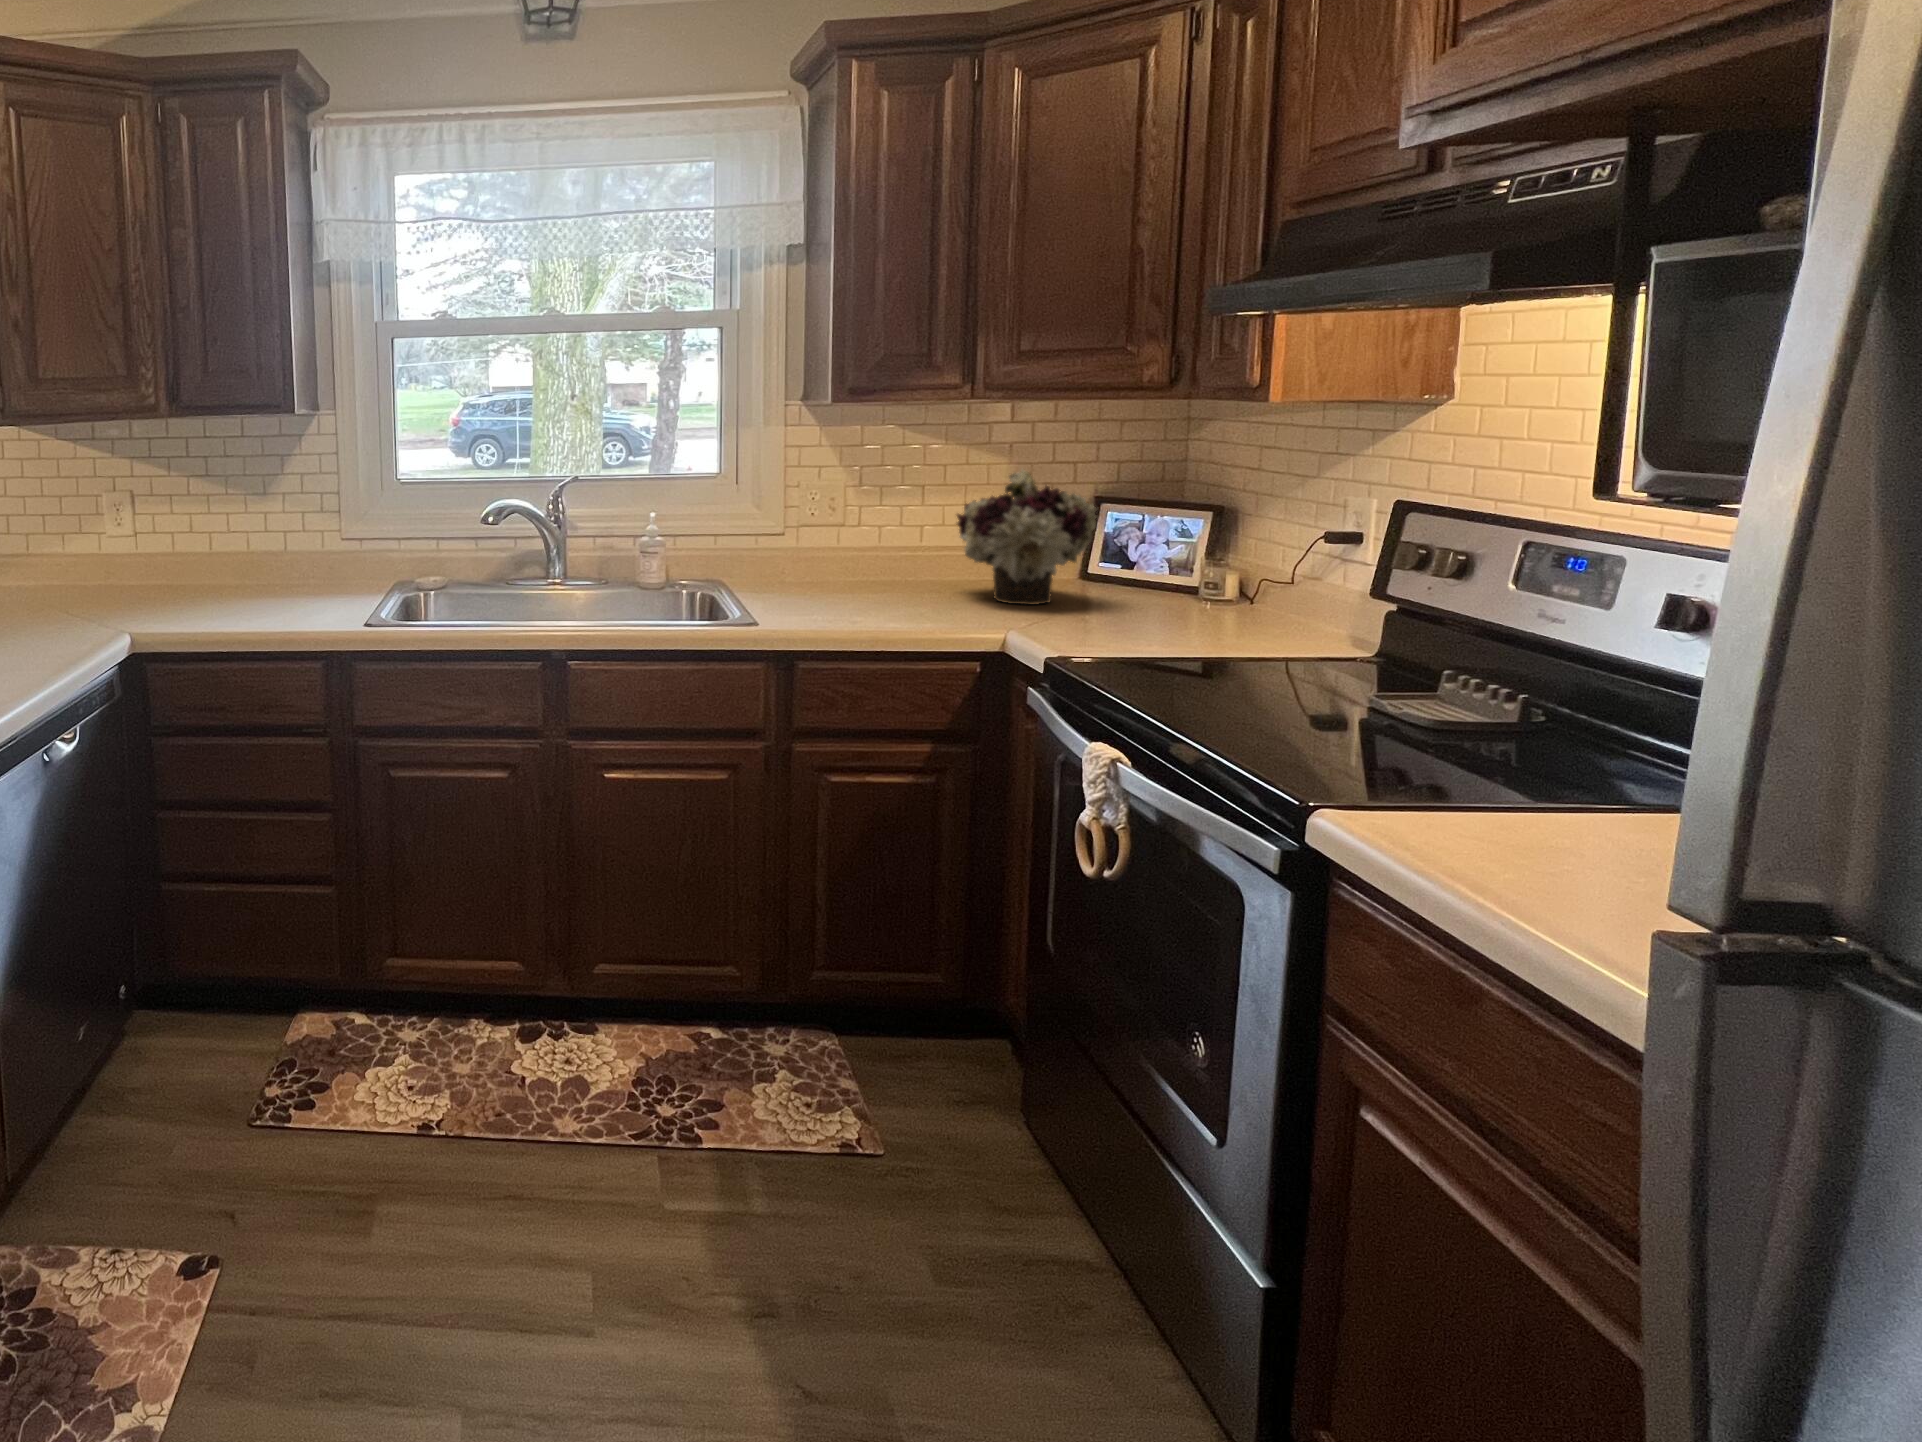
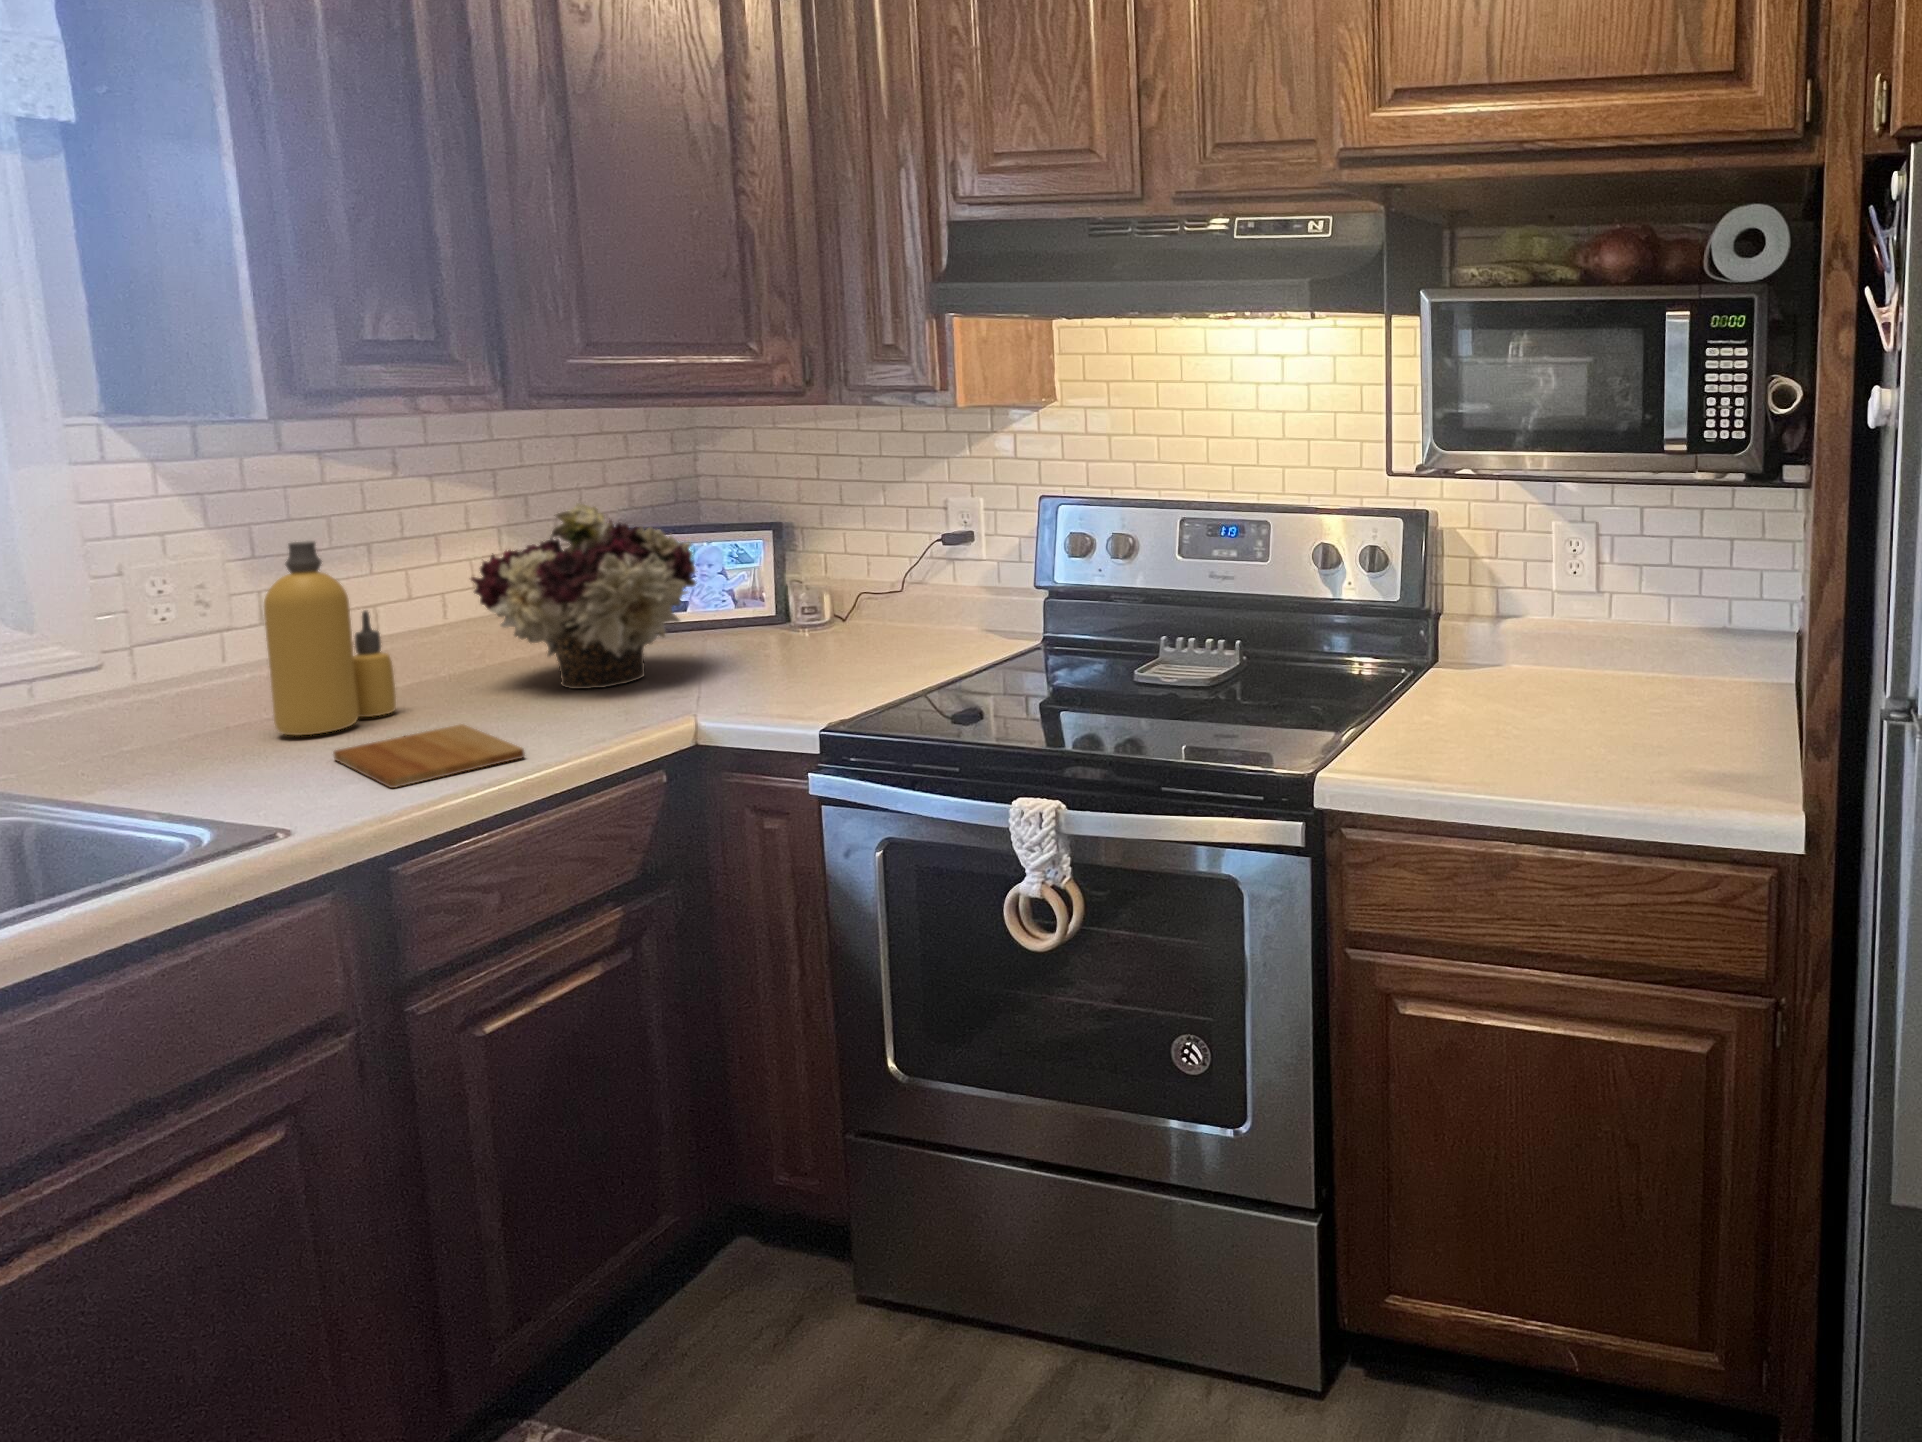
bottle: none [836,477,901,591] -> present [264,541,396,735]
cutting board: none [819,597,899,623] -> present [334,724,525,788]

